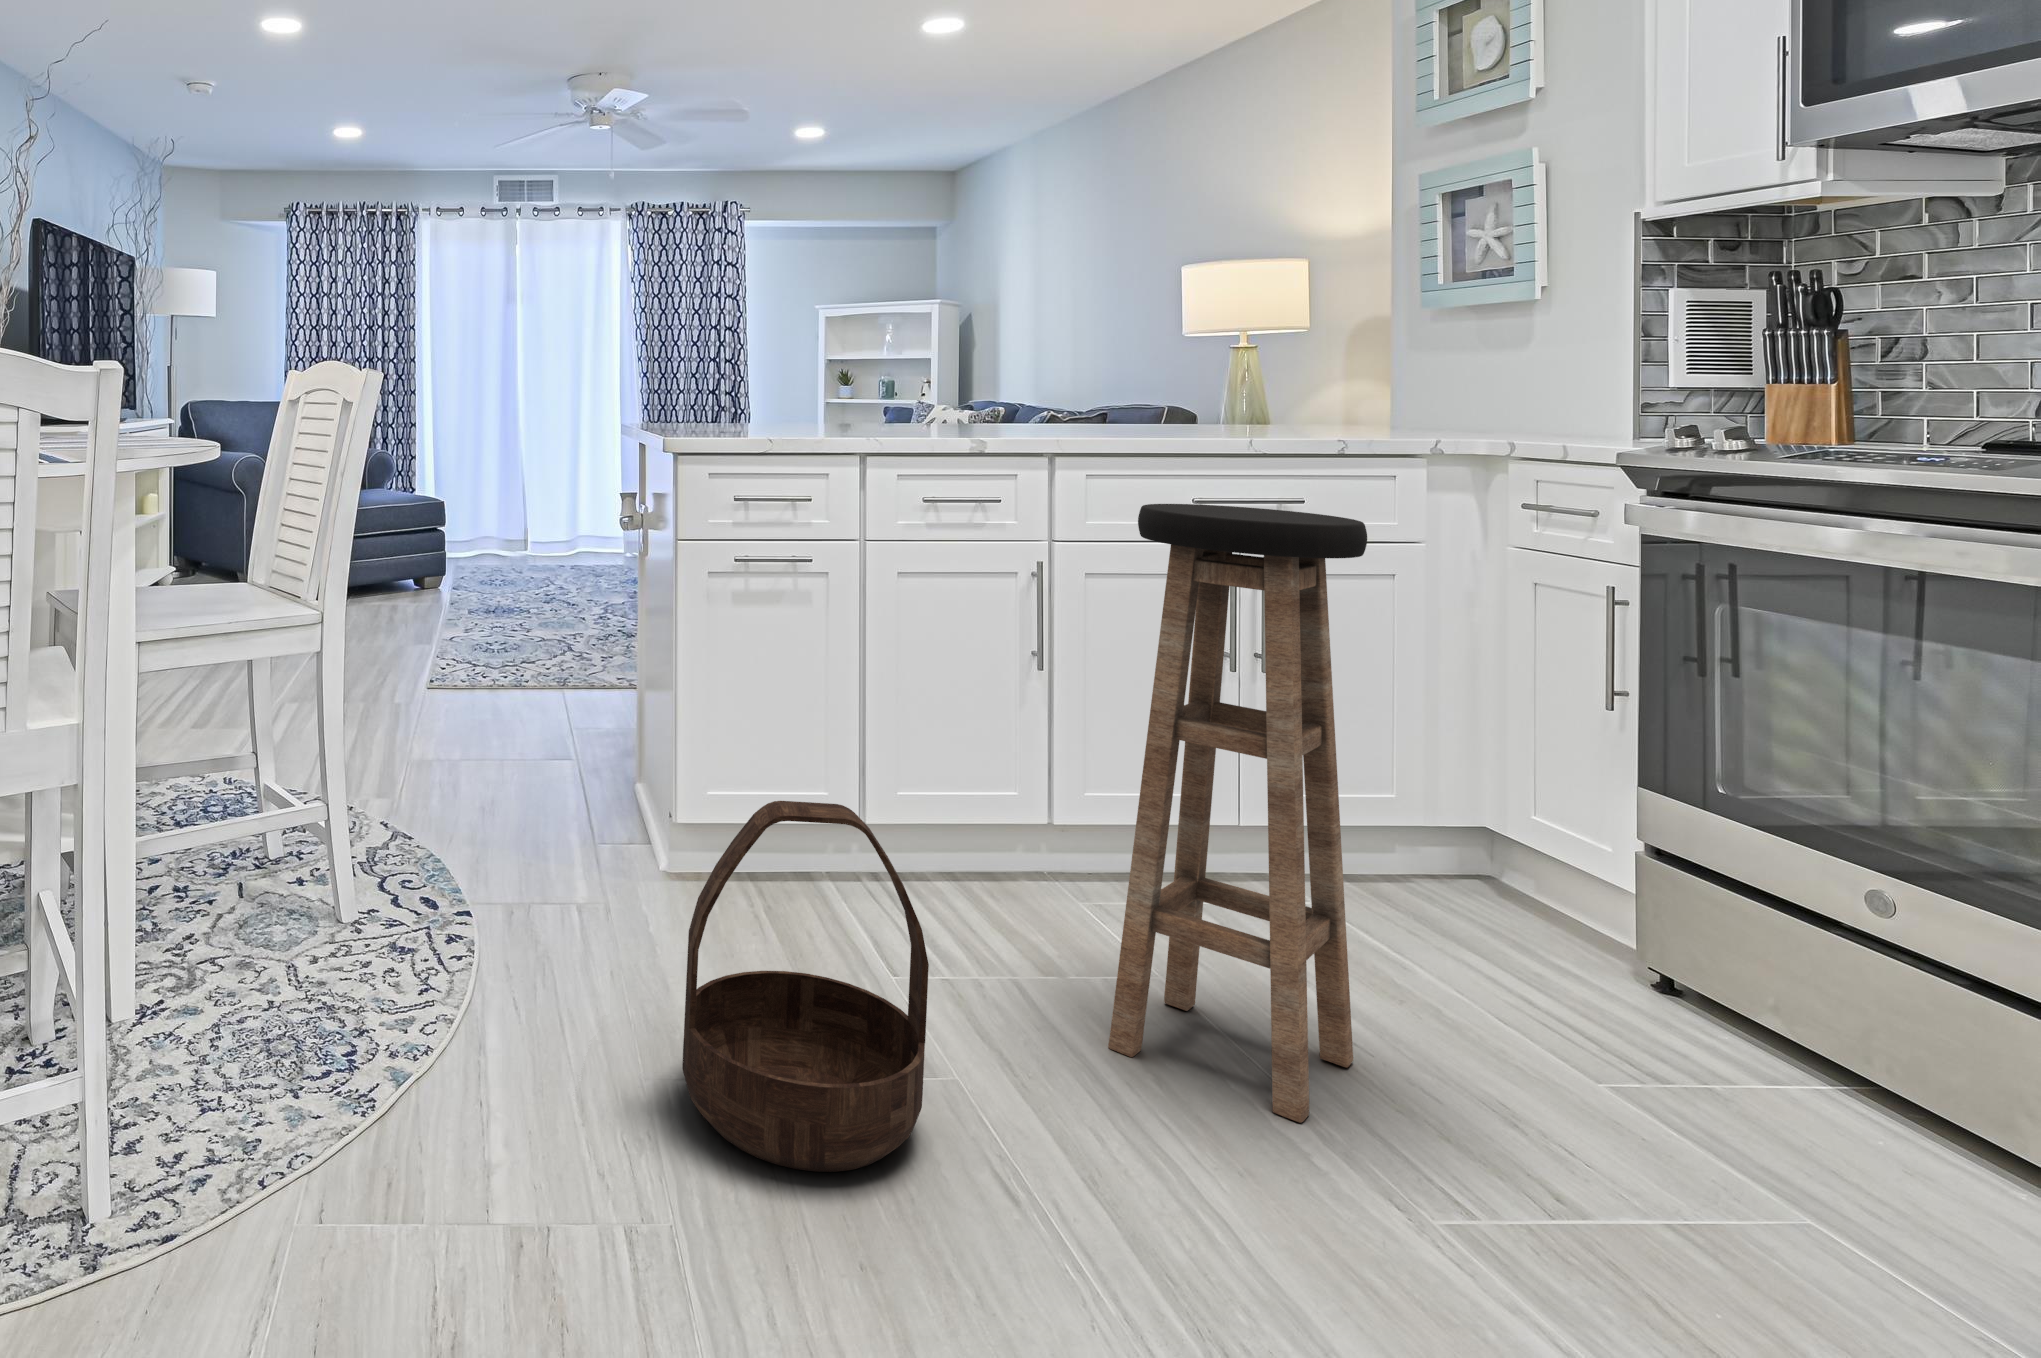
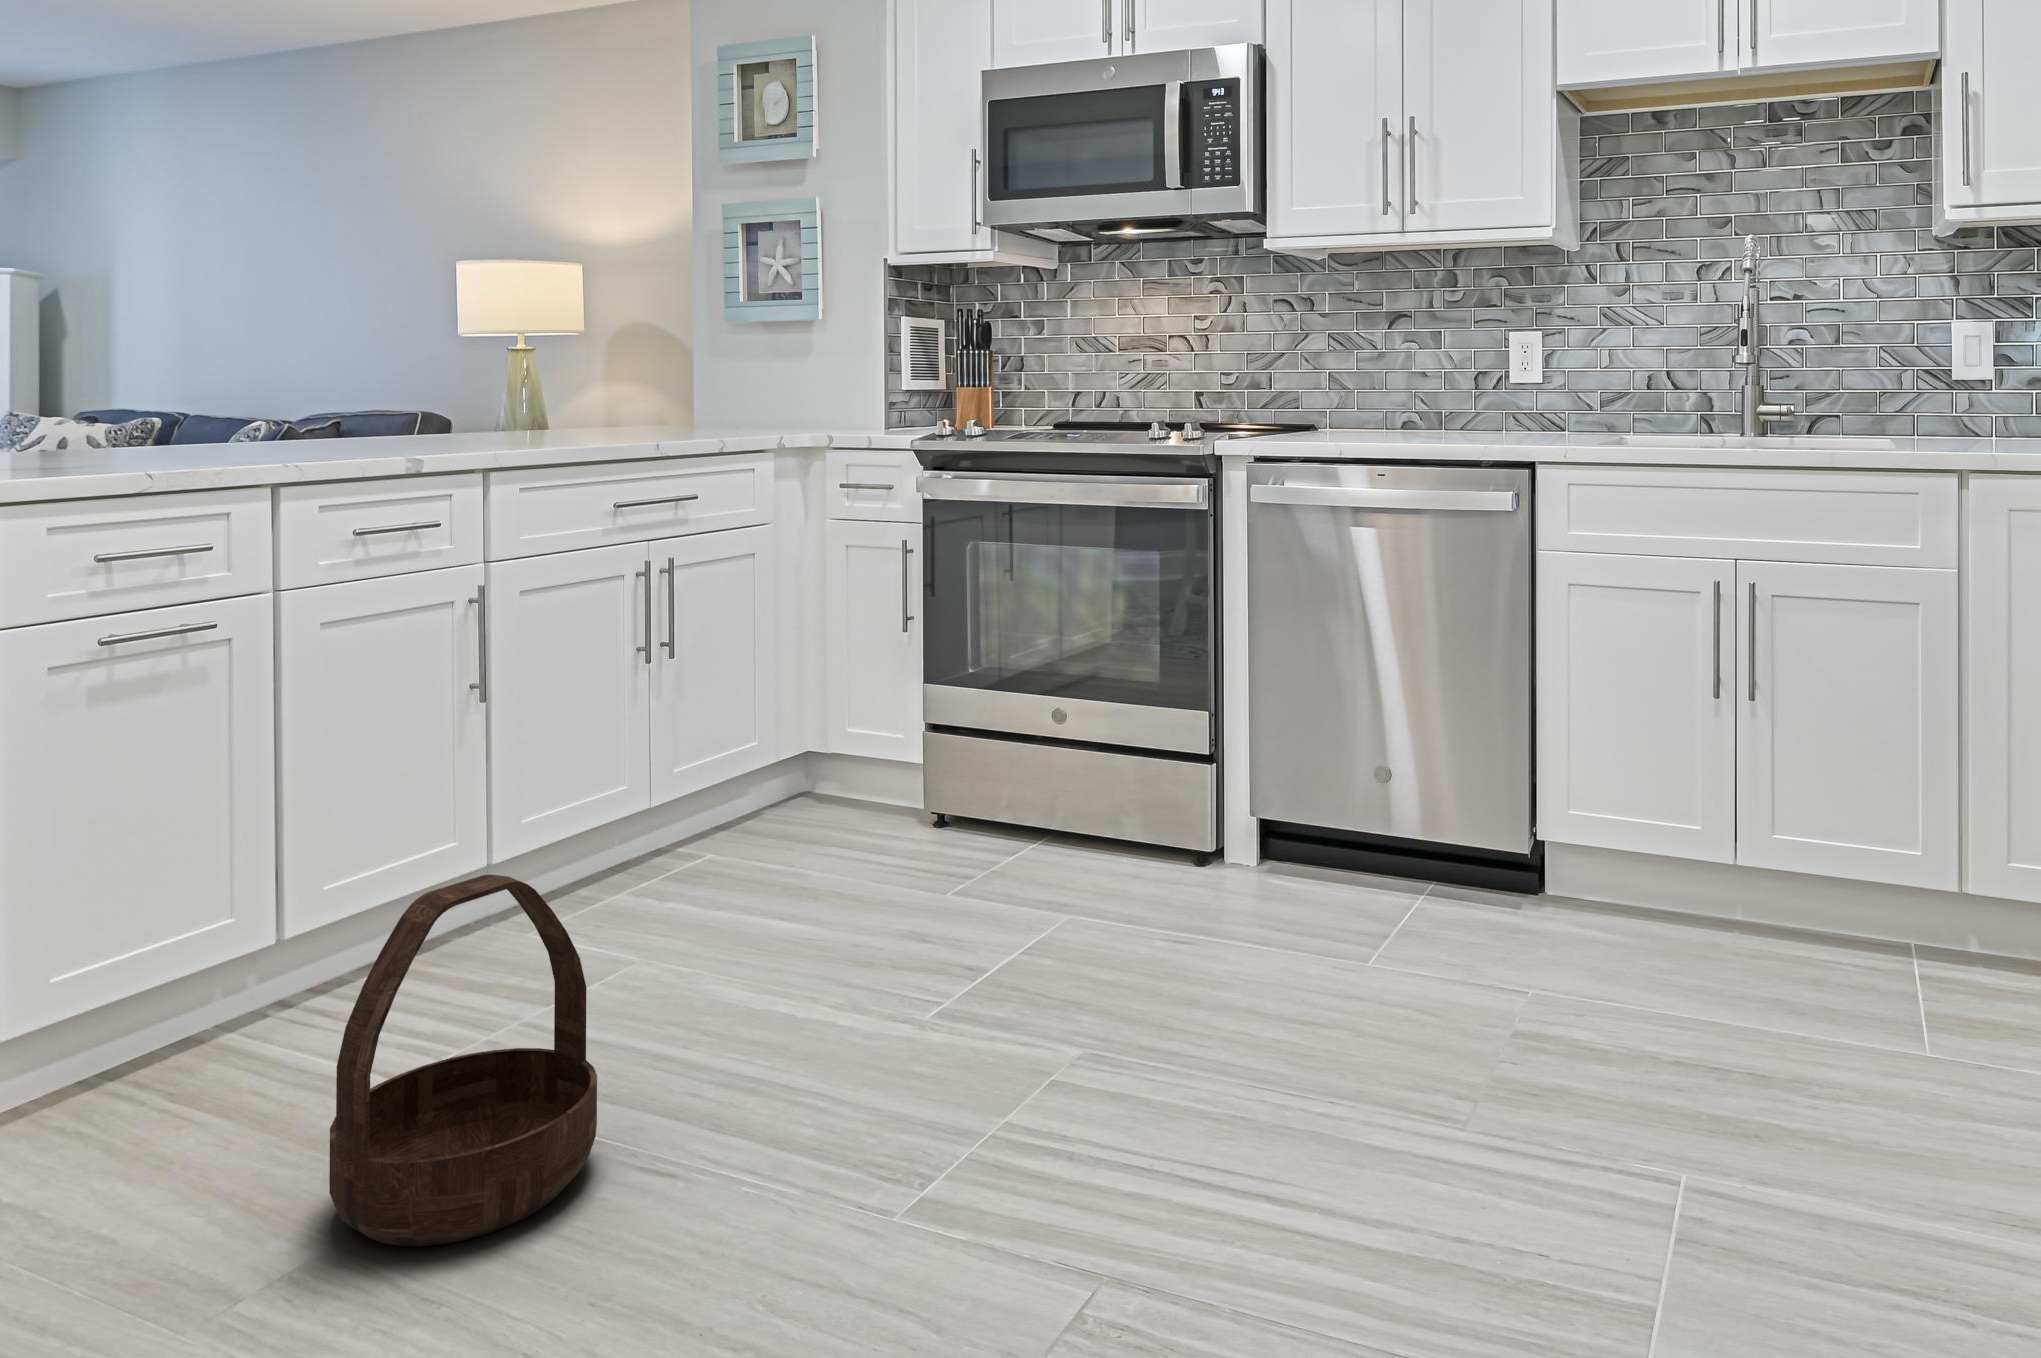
bar stool: present [1109,504,1367,1123] -> none [657,522,834,1013]

